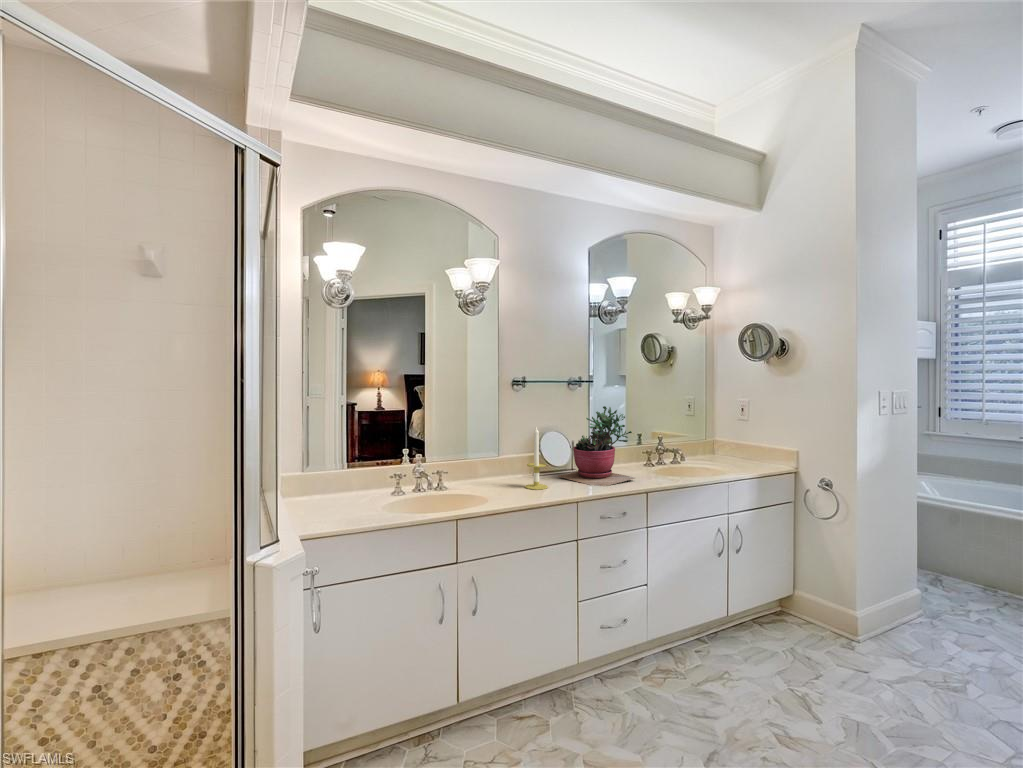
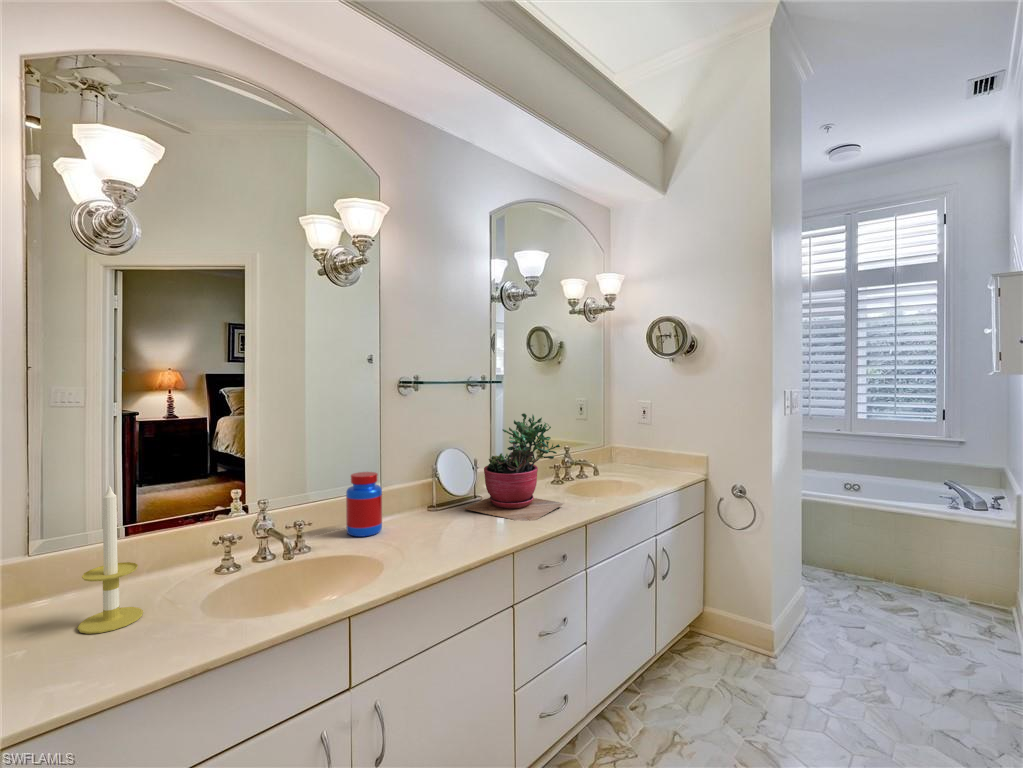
candle: present [525,427,548,490] -> present [77,484,143,634]
jar: none [471,443,495,485] -> present [346,472,382,537]

